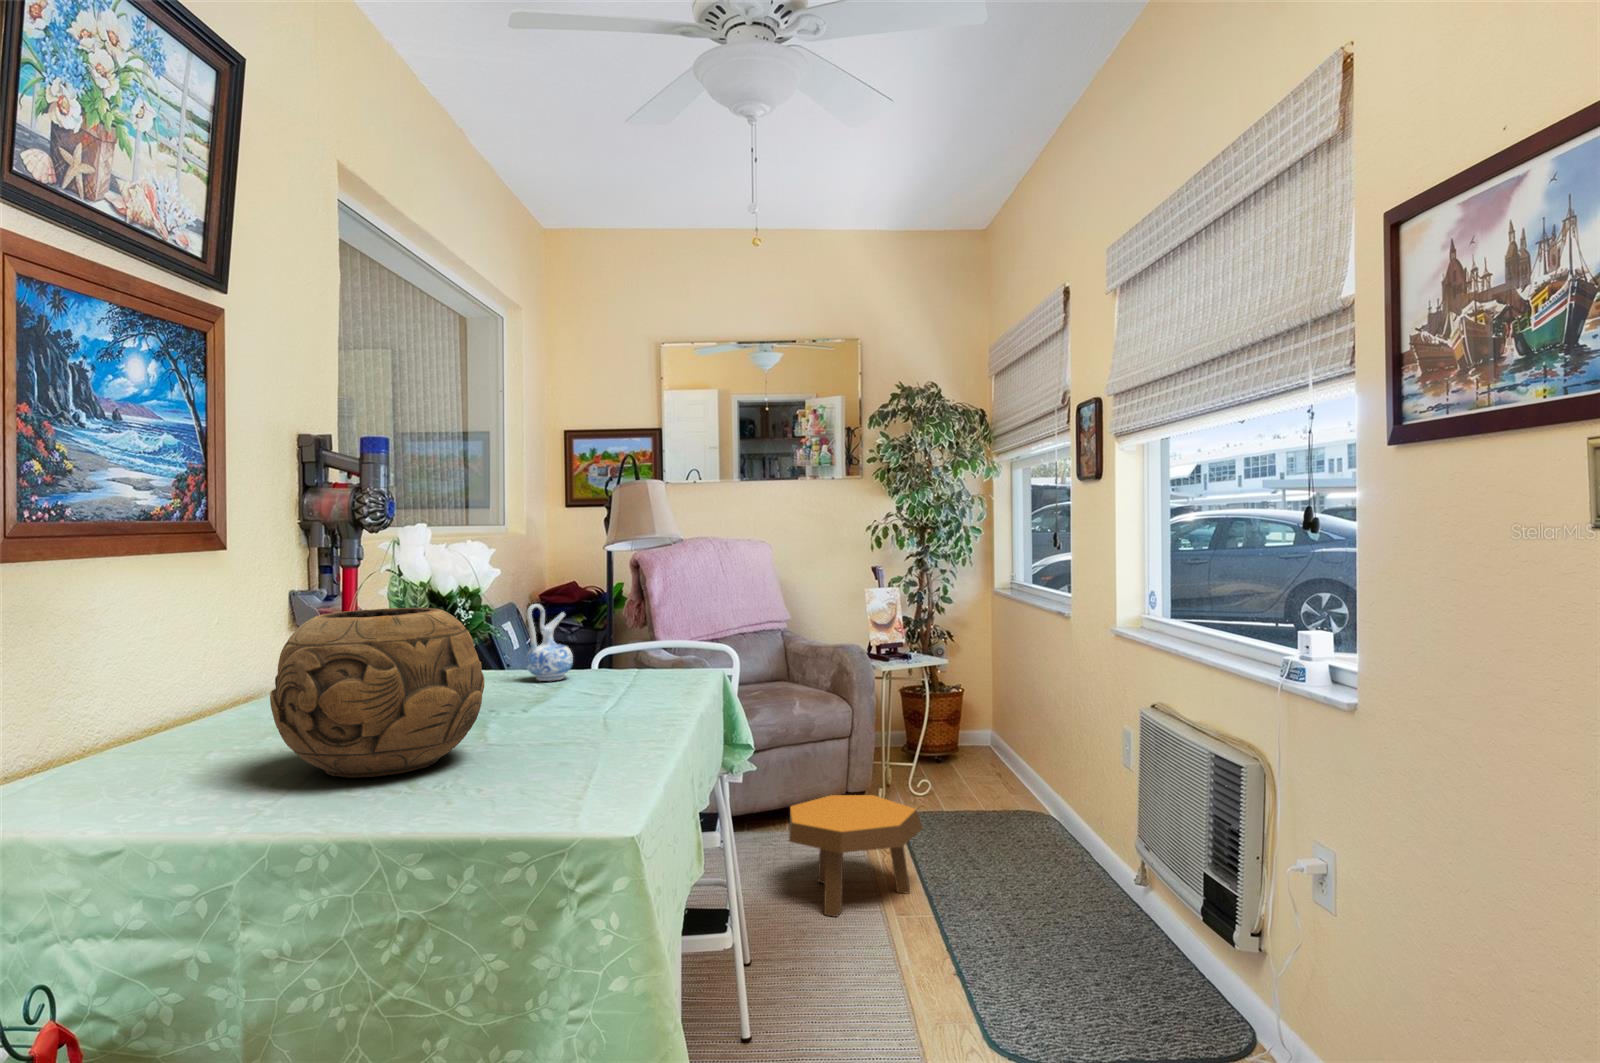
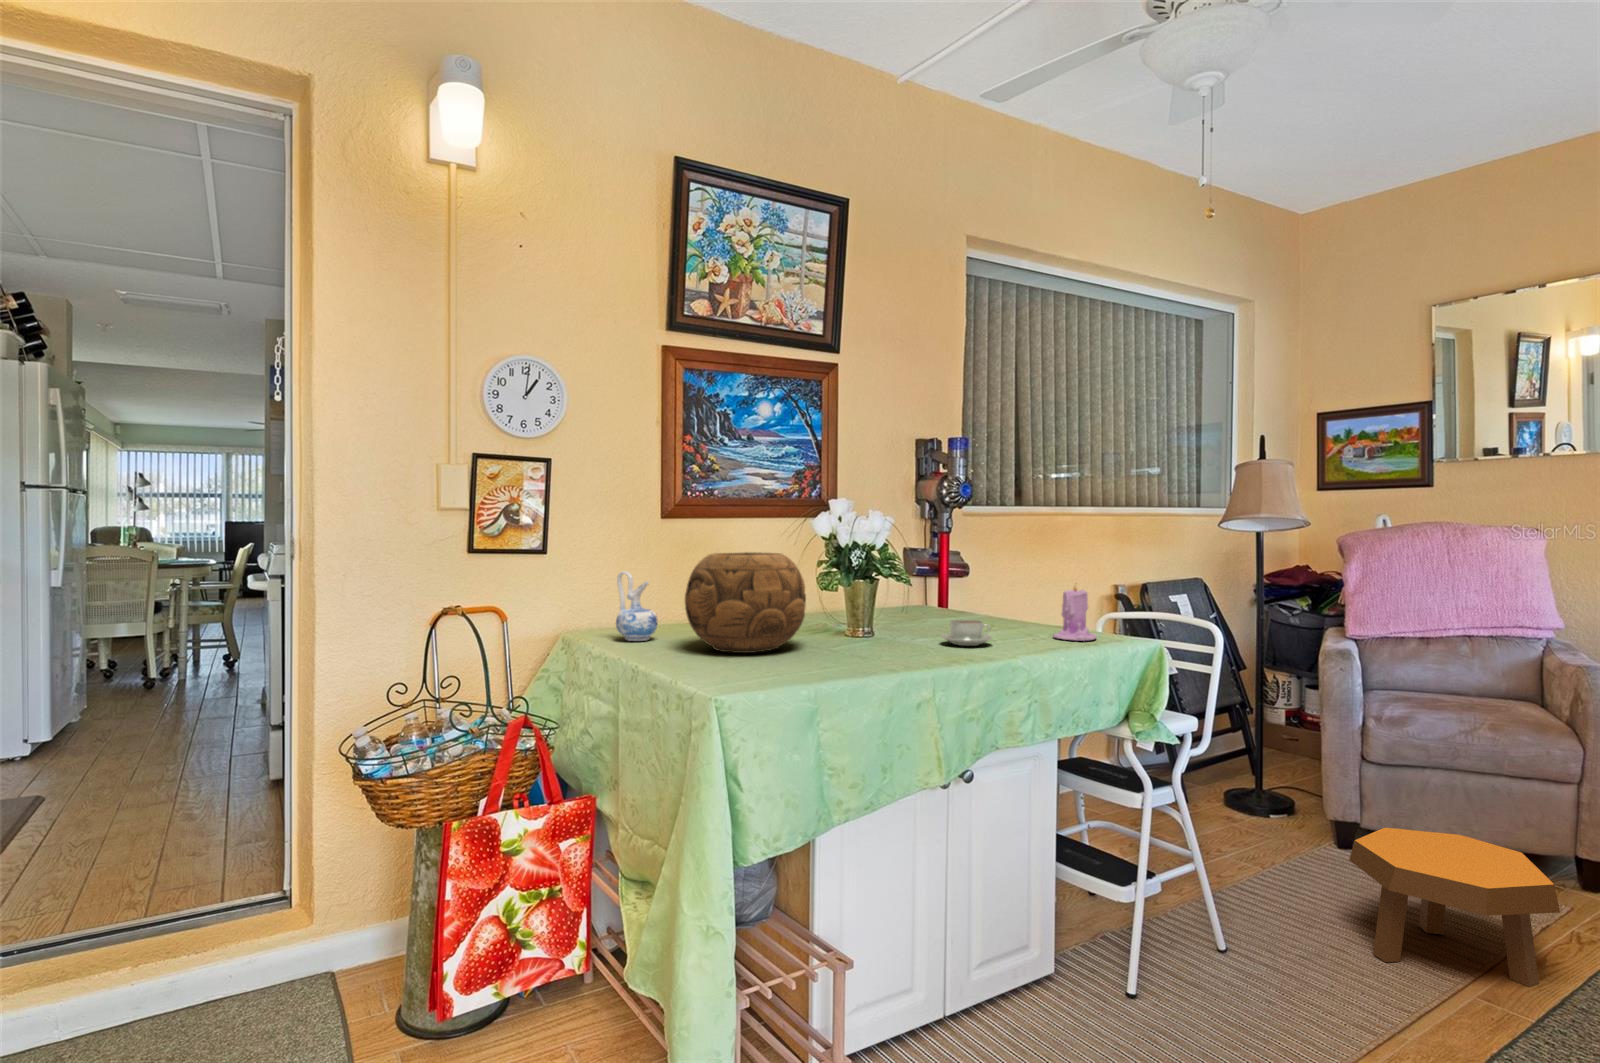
ceramic pitcher: present [526,604,573,681] -> present [616,571,657,641]
candle: none [631,613,678,679] -> present [1053,587,1096,641]
coffee cup: none [565,670,629,704] -> present [941,620,992,646]

